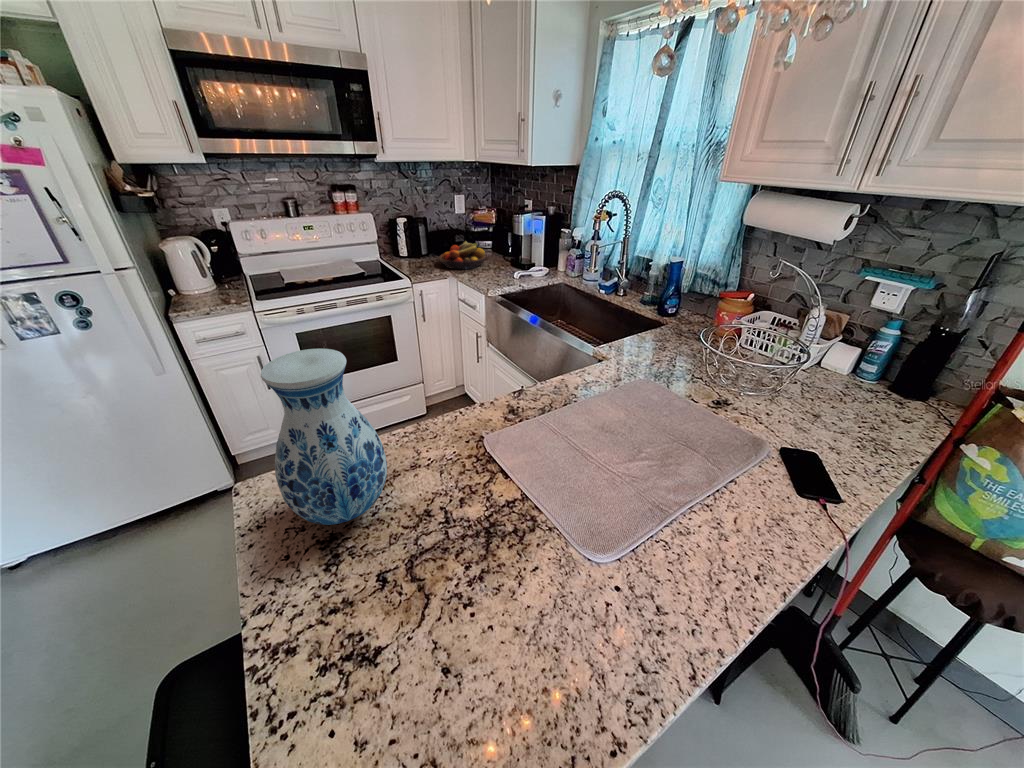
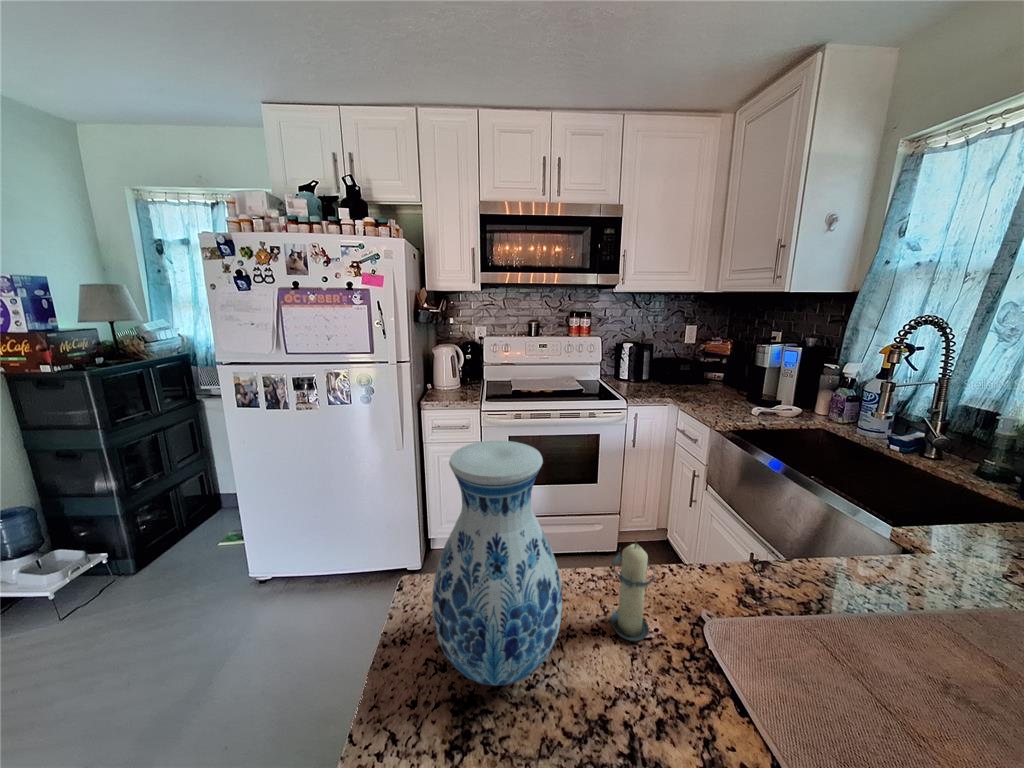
fruit bowl: present [439,242,485,269] -> none [659,369,713,397]
candle: none [415,398,453,466] -> present [610,540,656,641]

